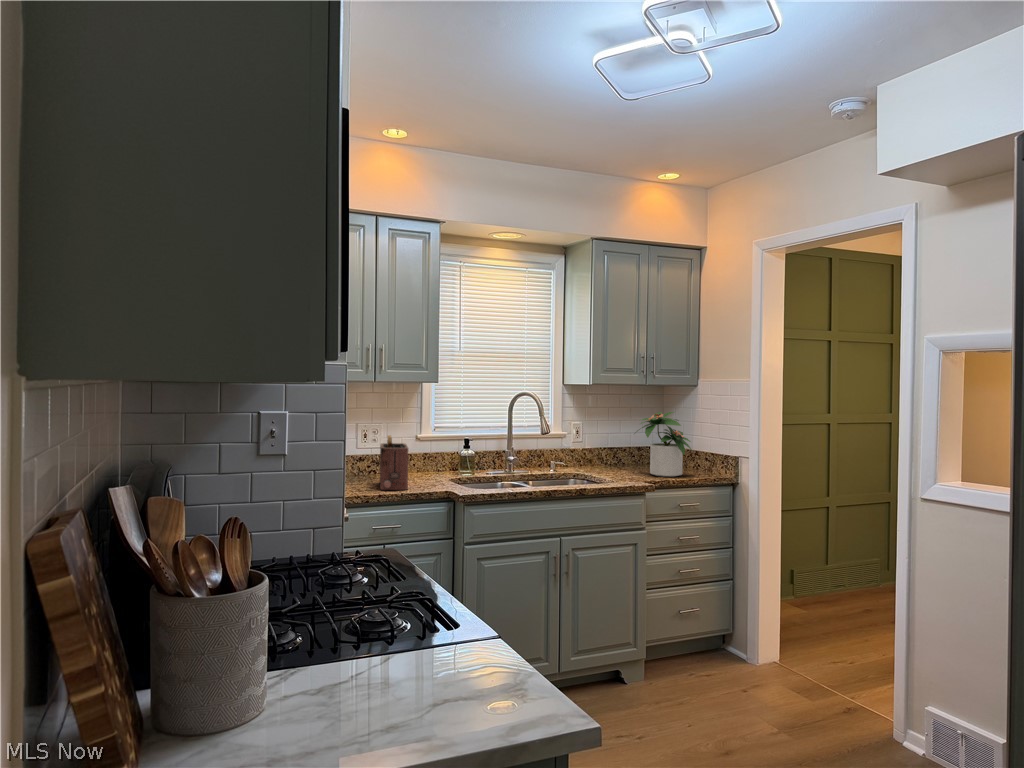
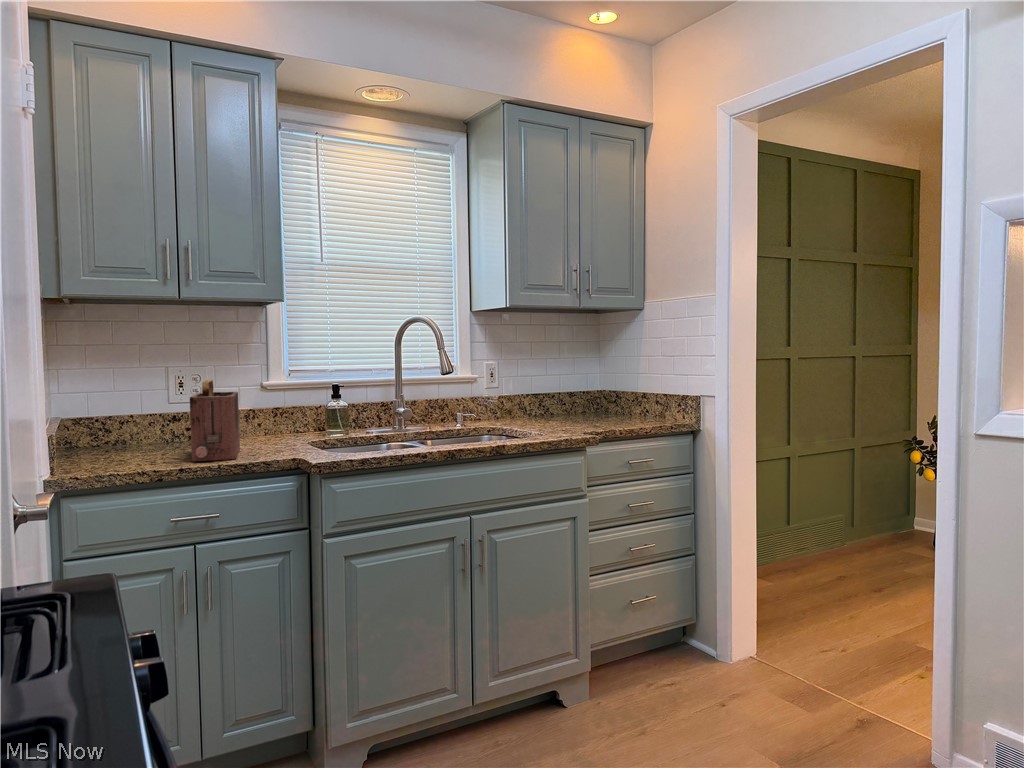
potted plant: present [637,412,691,477] -> none [563,341,642,426]

